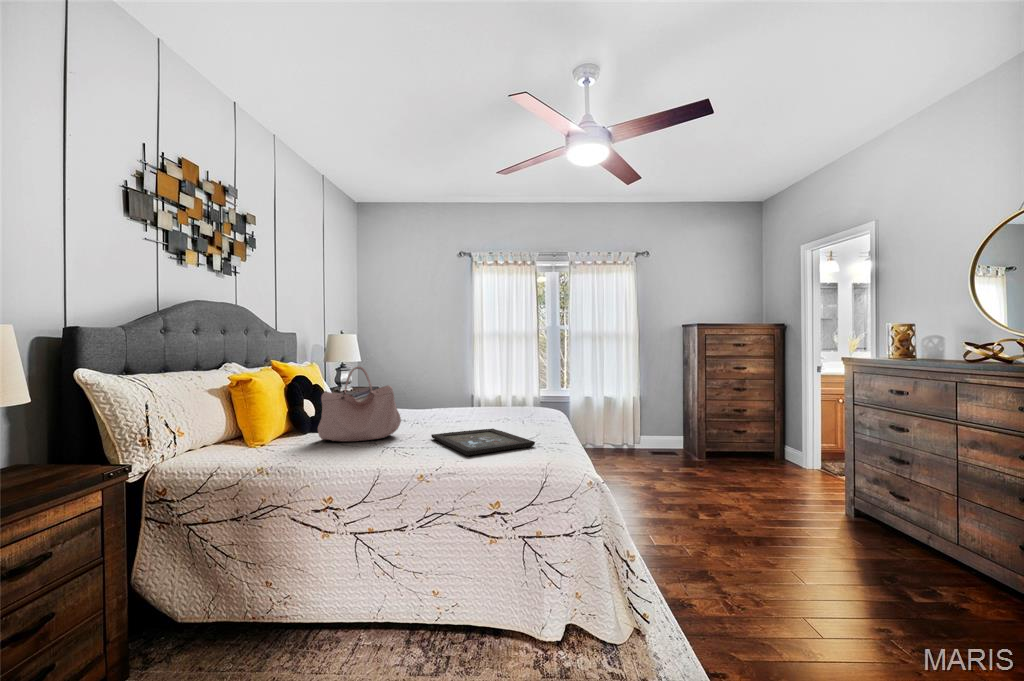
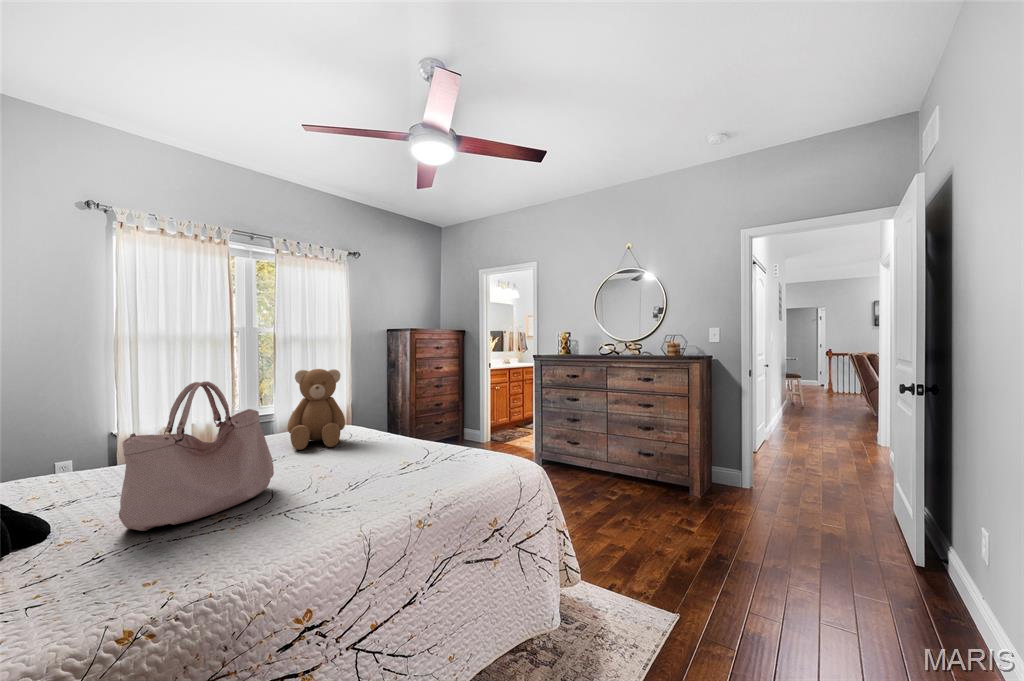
teddy bear: none [458,363,503,424] -> present [287,369,345,450]
tray: present [431,428,535,456] -> none [329,447,459,478]

